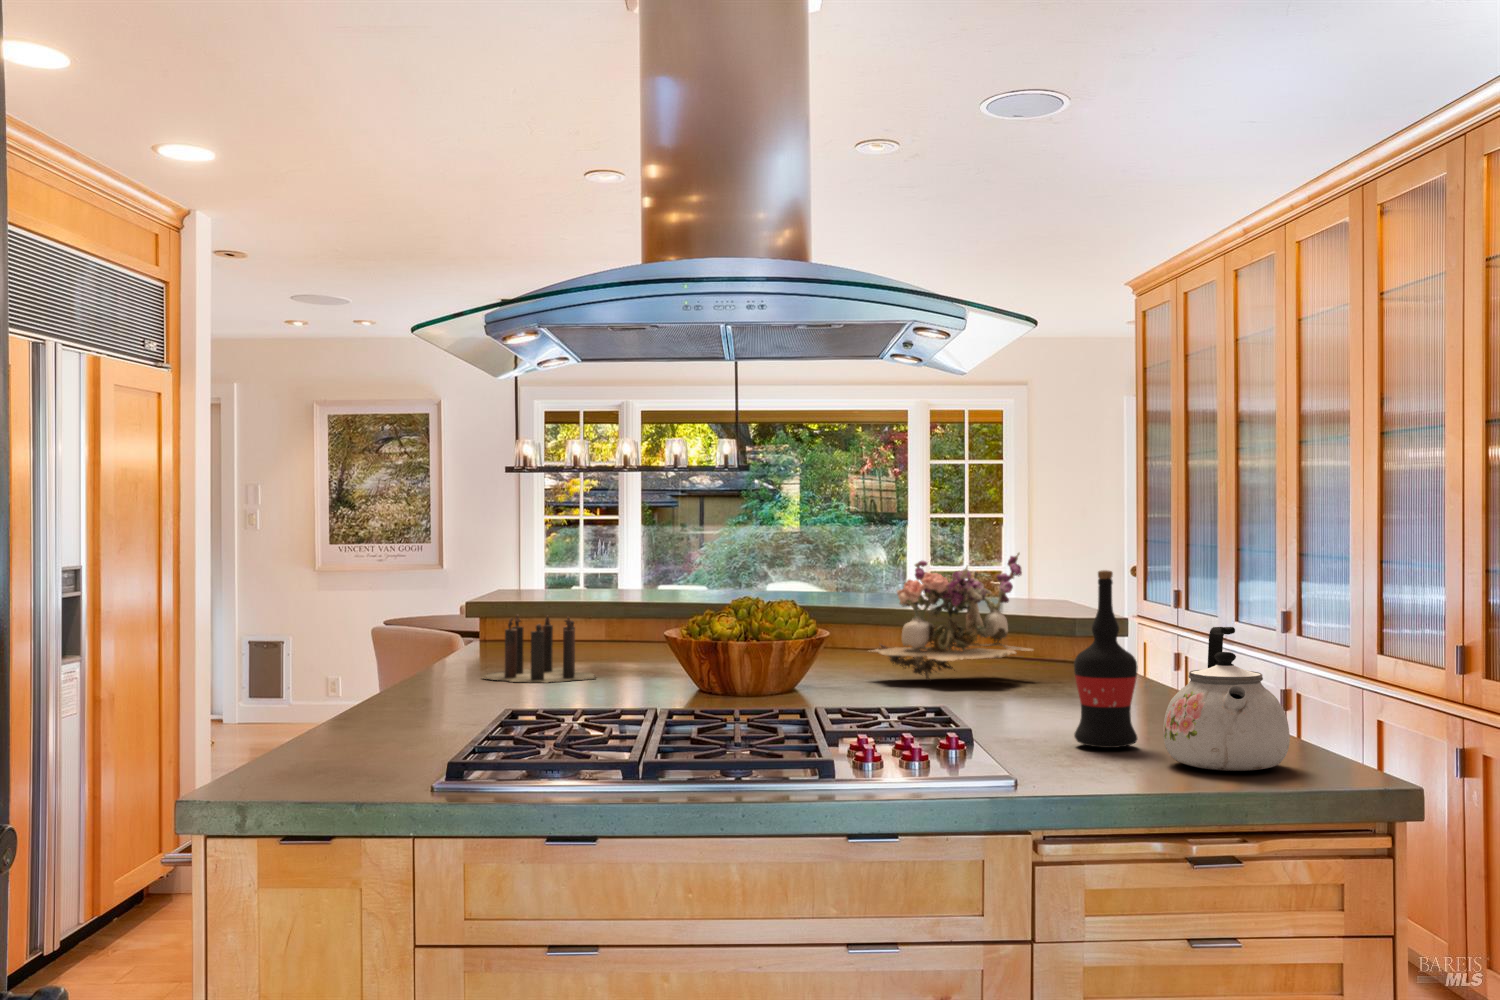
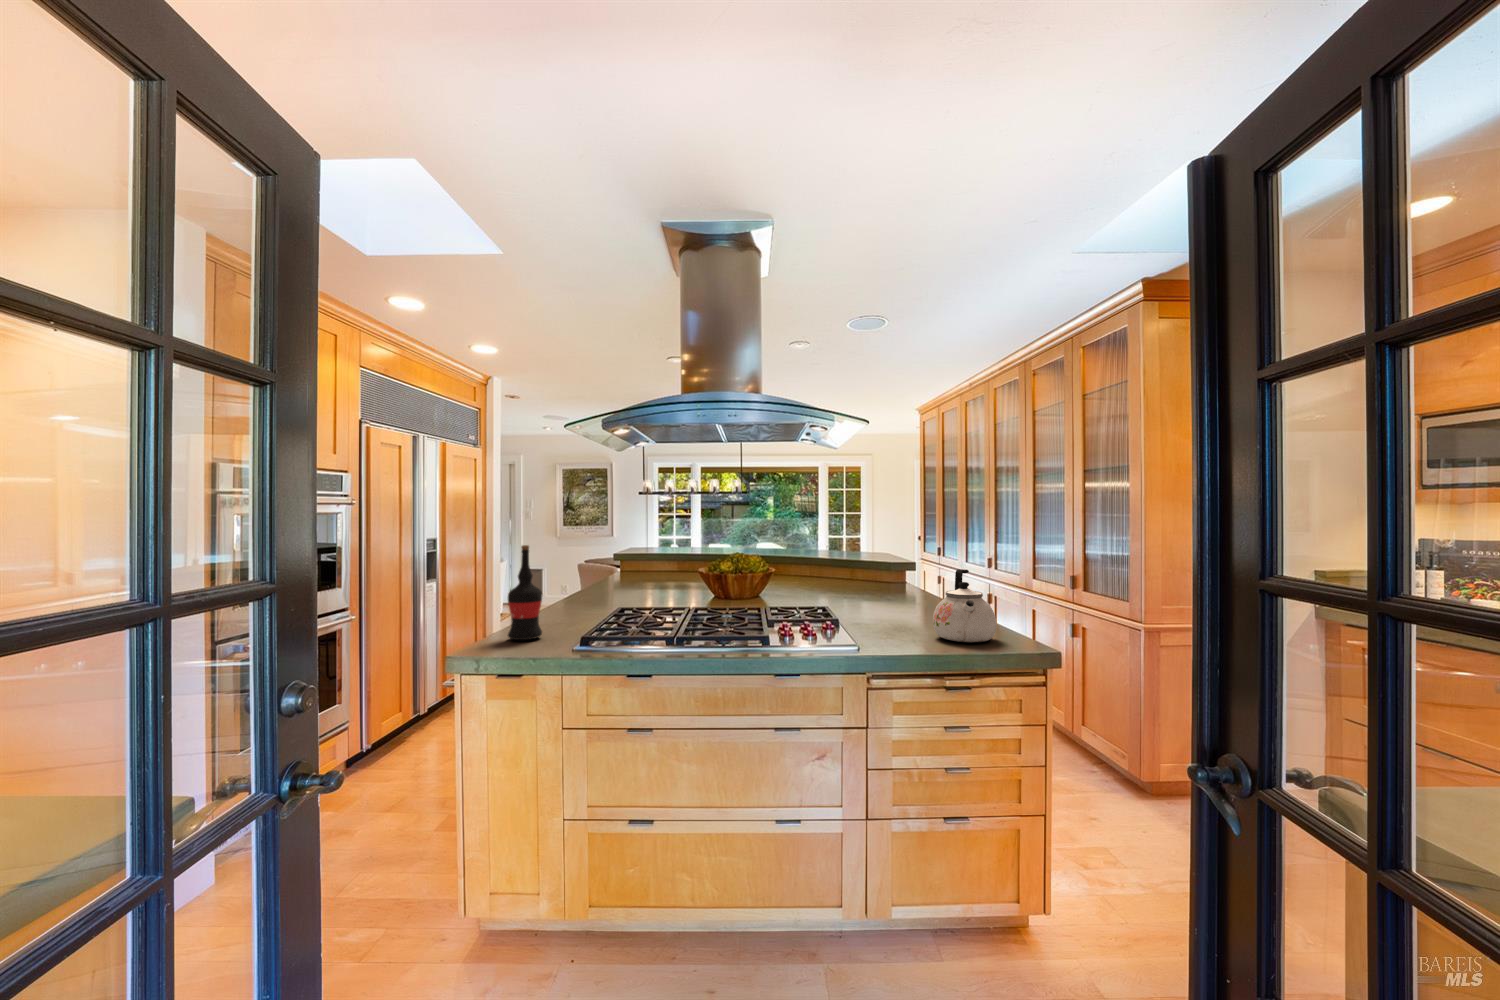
flower arrangement: present [869,553,1033,679] -> none [794,531,872,591]
wine bottle: present [1074,570,1138,748] -> present [508,545,542,640]
candle: present [485,615,595,683] -> none [615,559,682,592]

